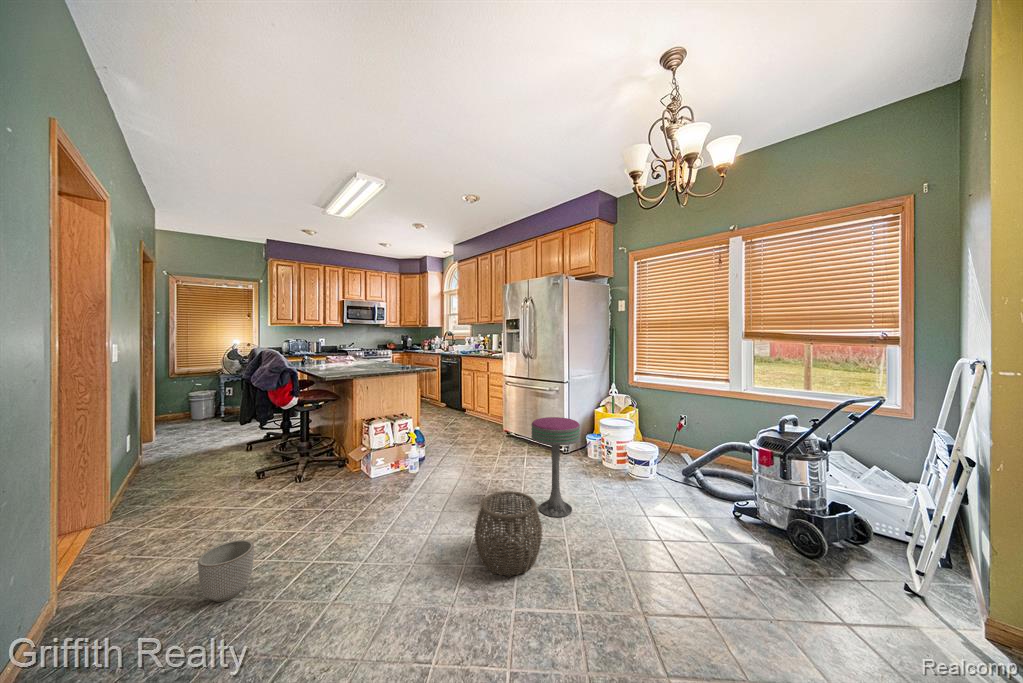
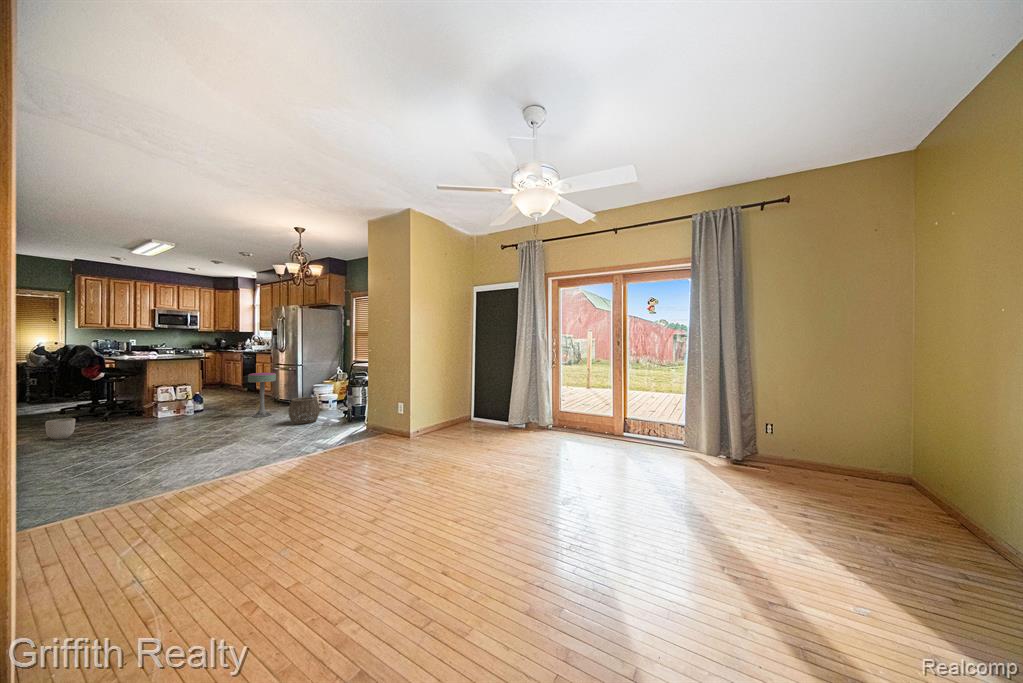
woven basket: present [474,491,542,576] -> present [289,397,320,424]

